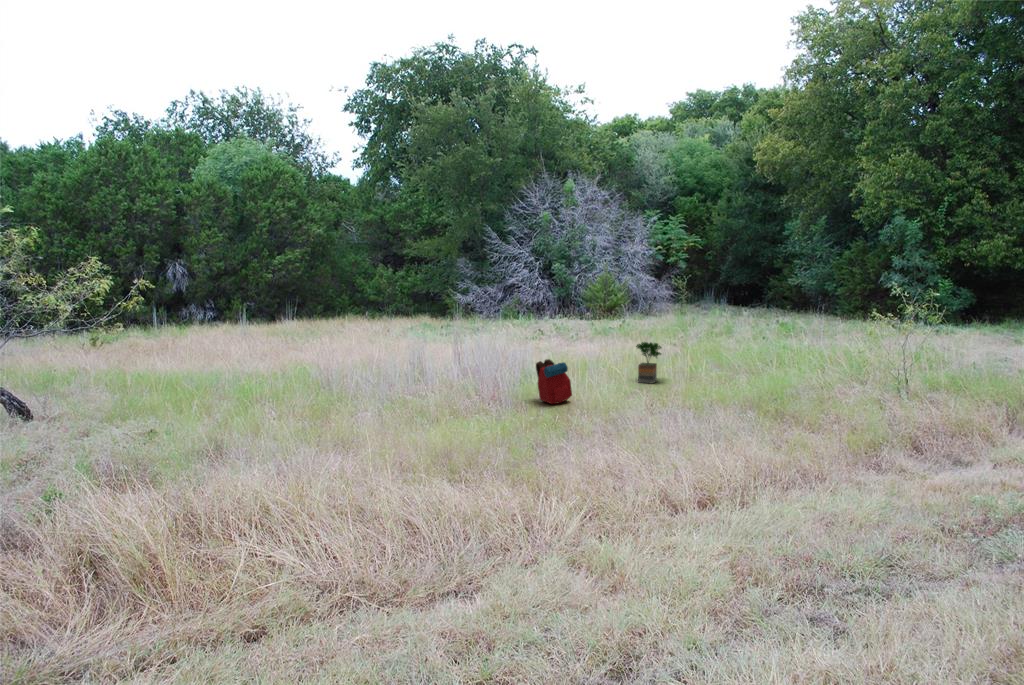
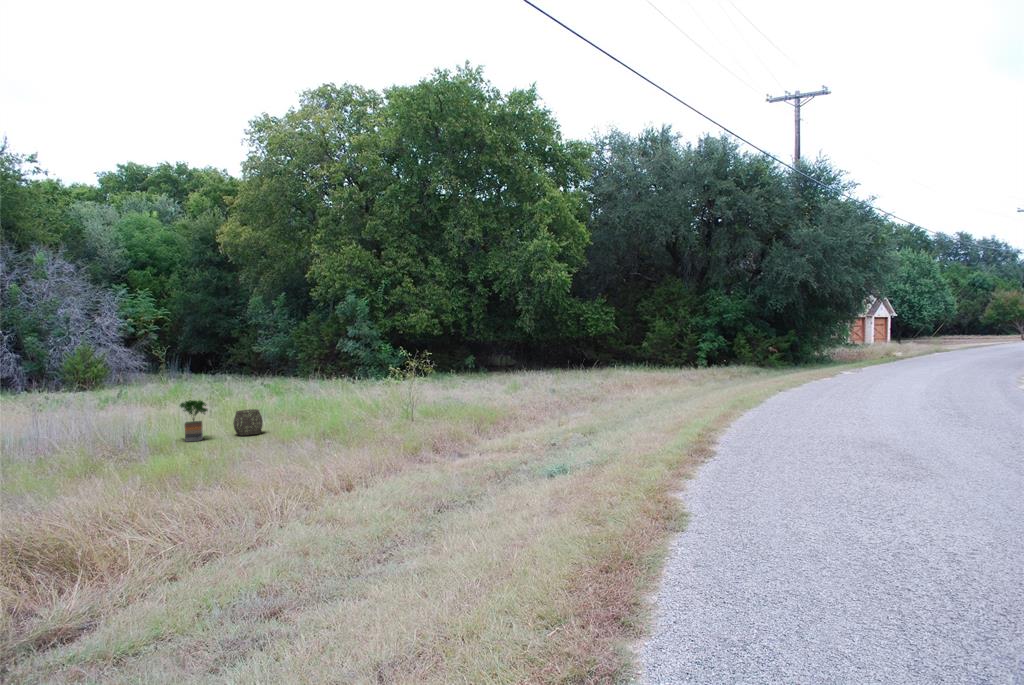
woven basket: none [685,357,716,385] -> present [233,409,263,436]
backpack: present [536,359,572,404] -> none [77,424,127,472]

